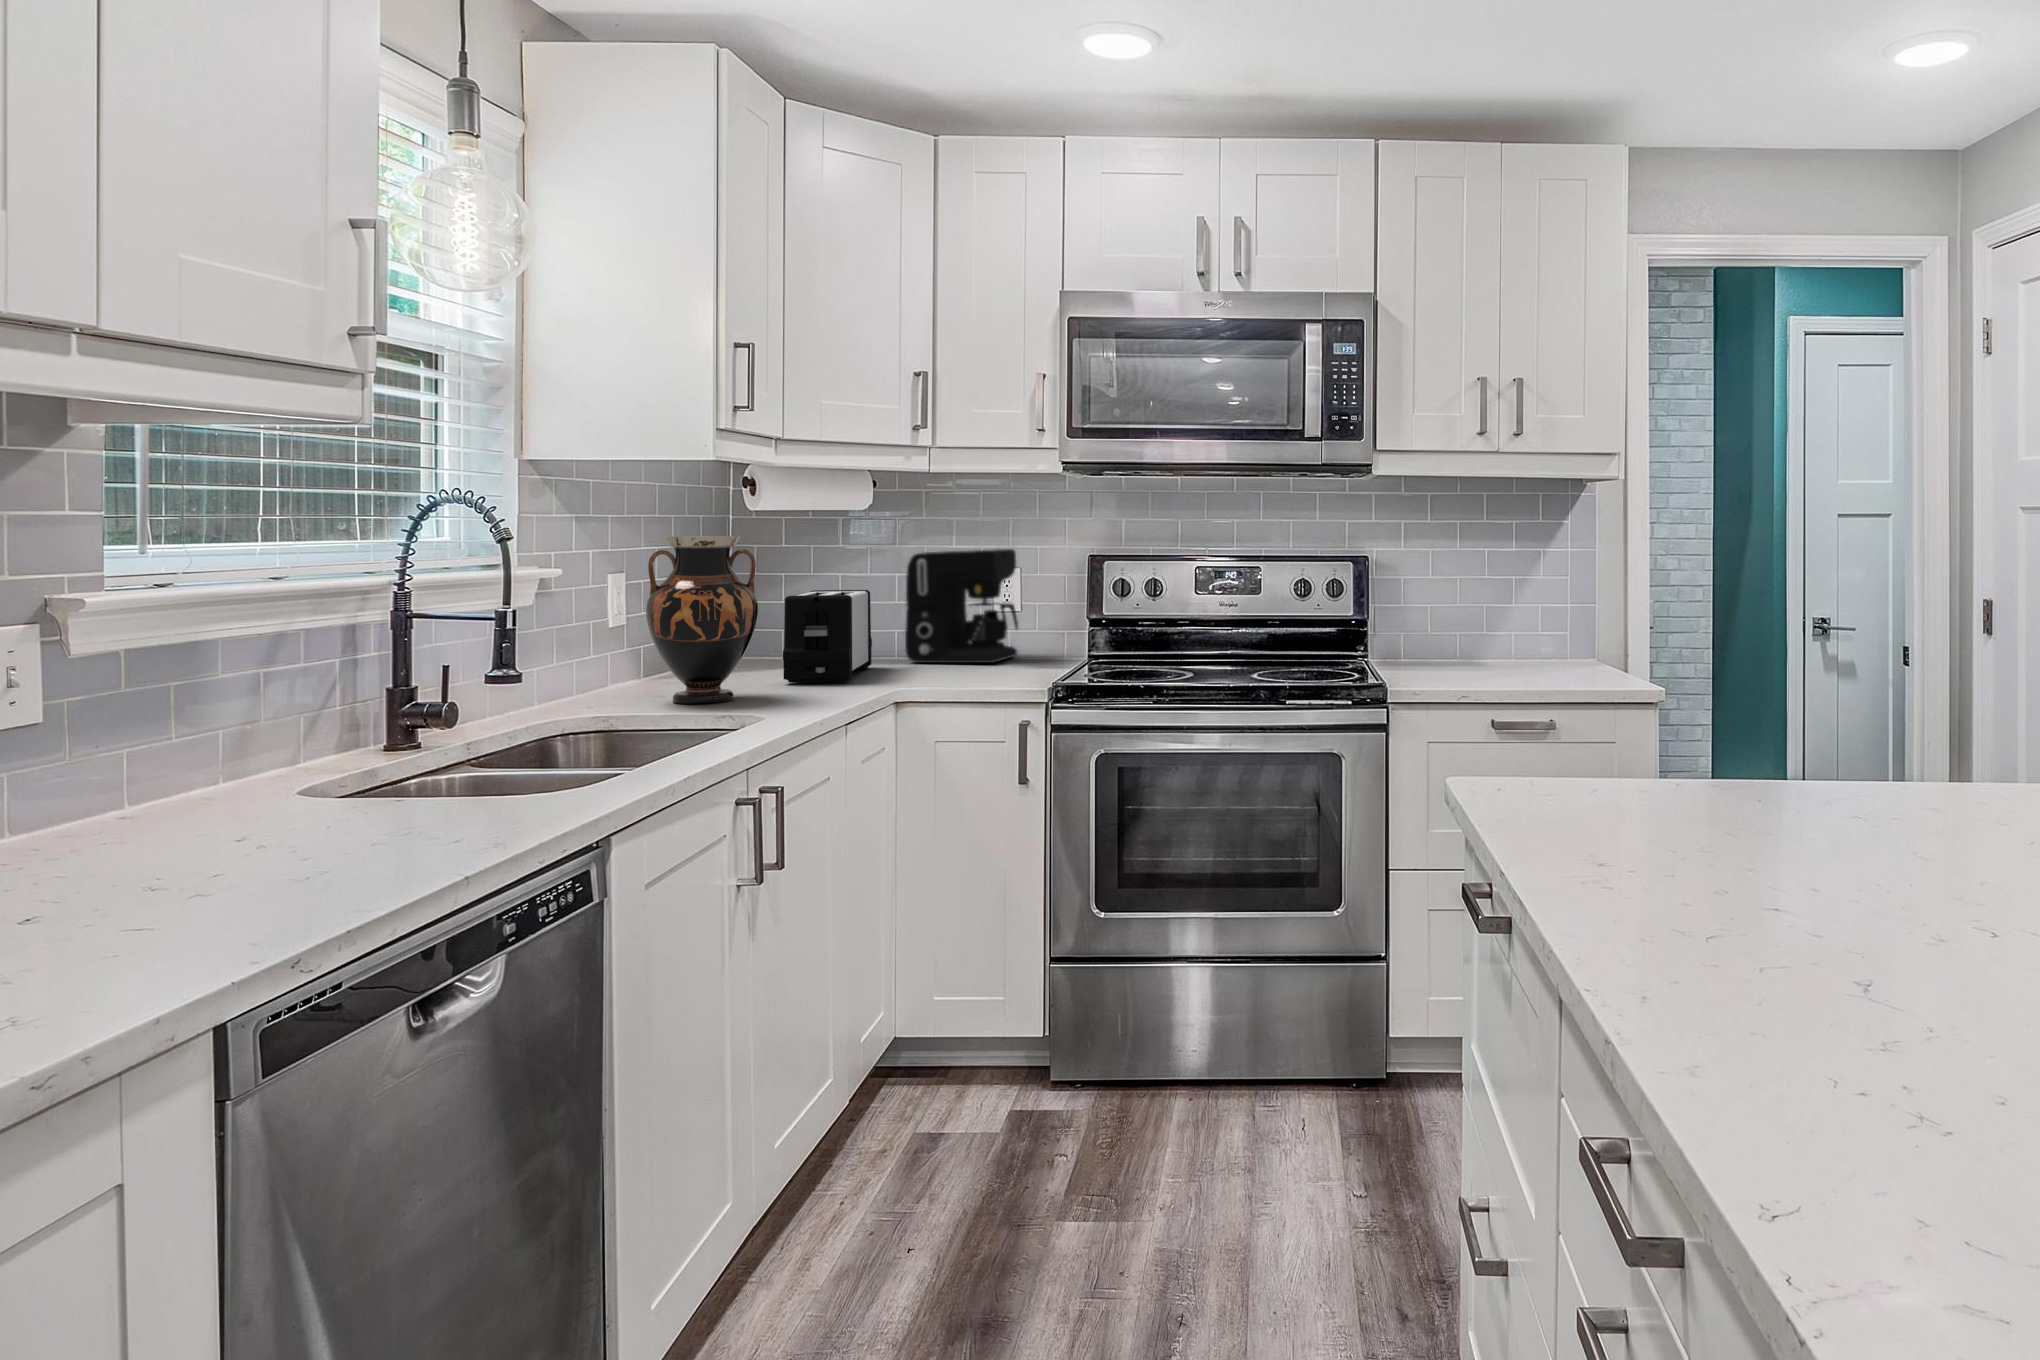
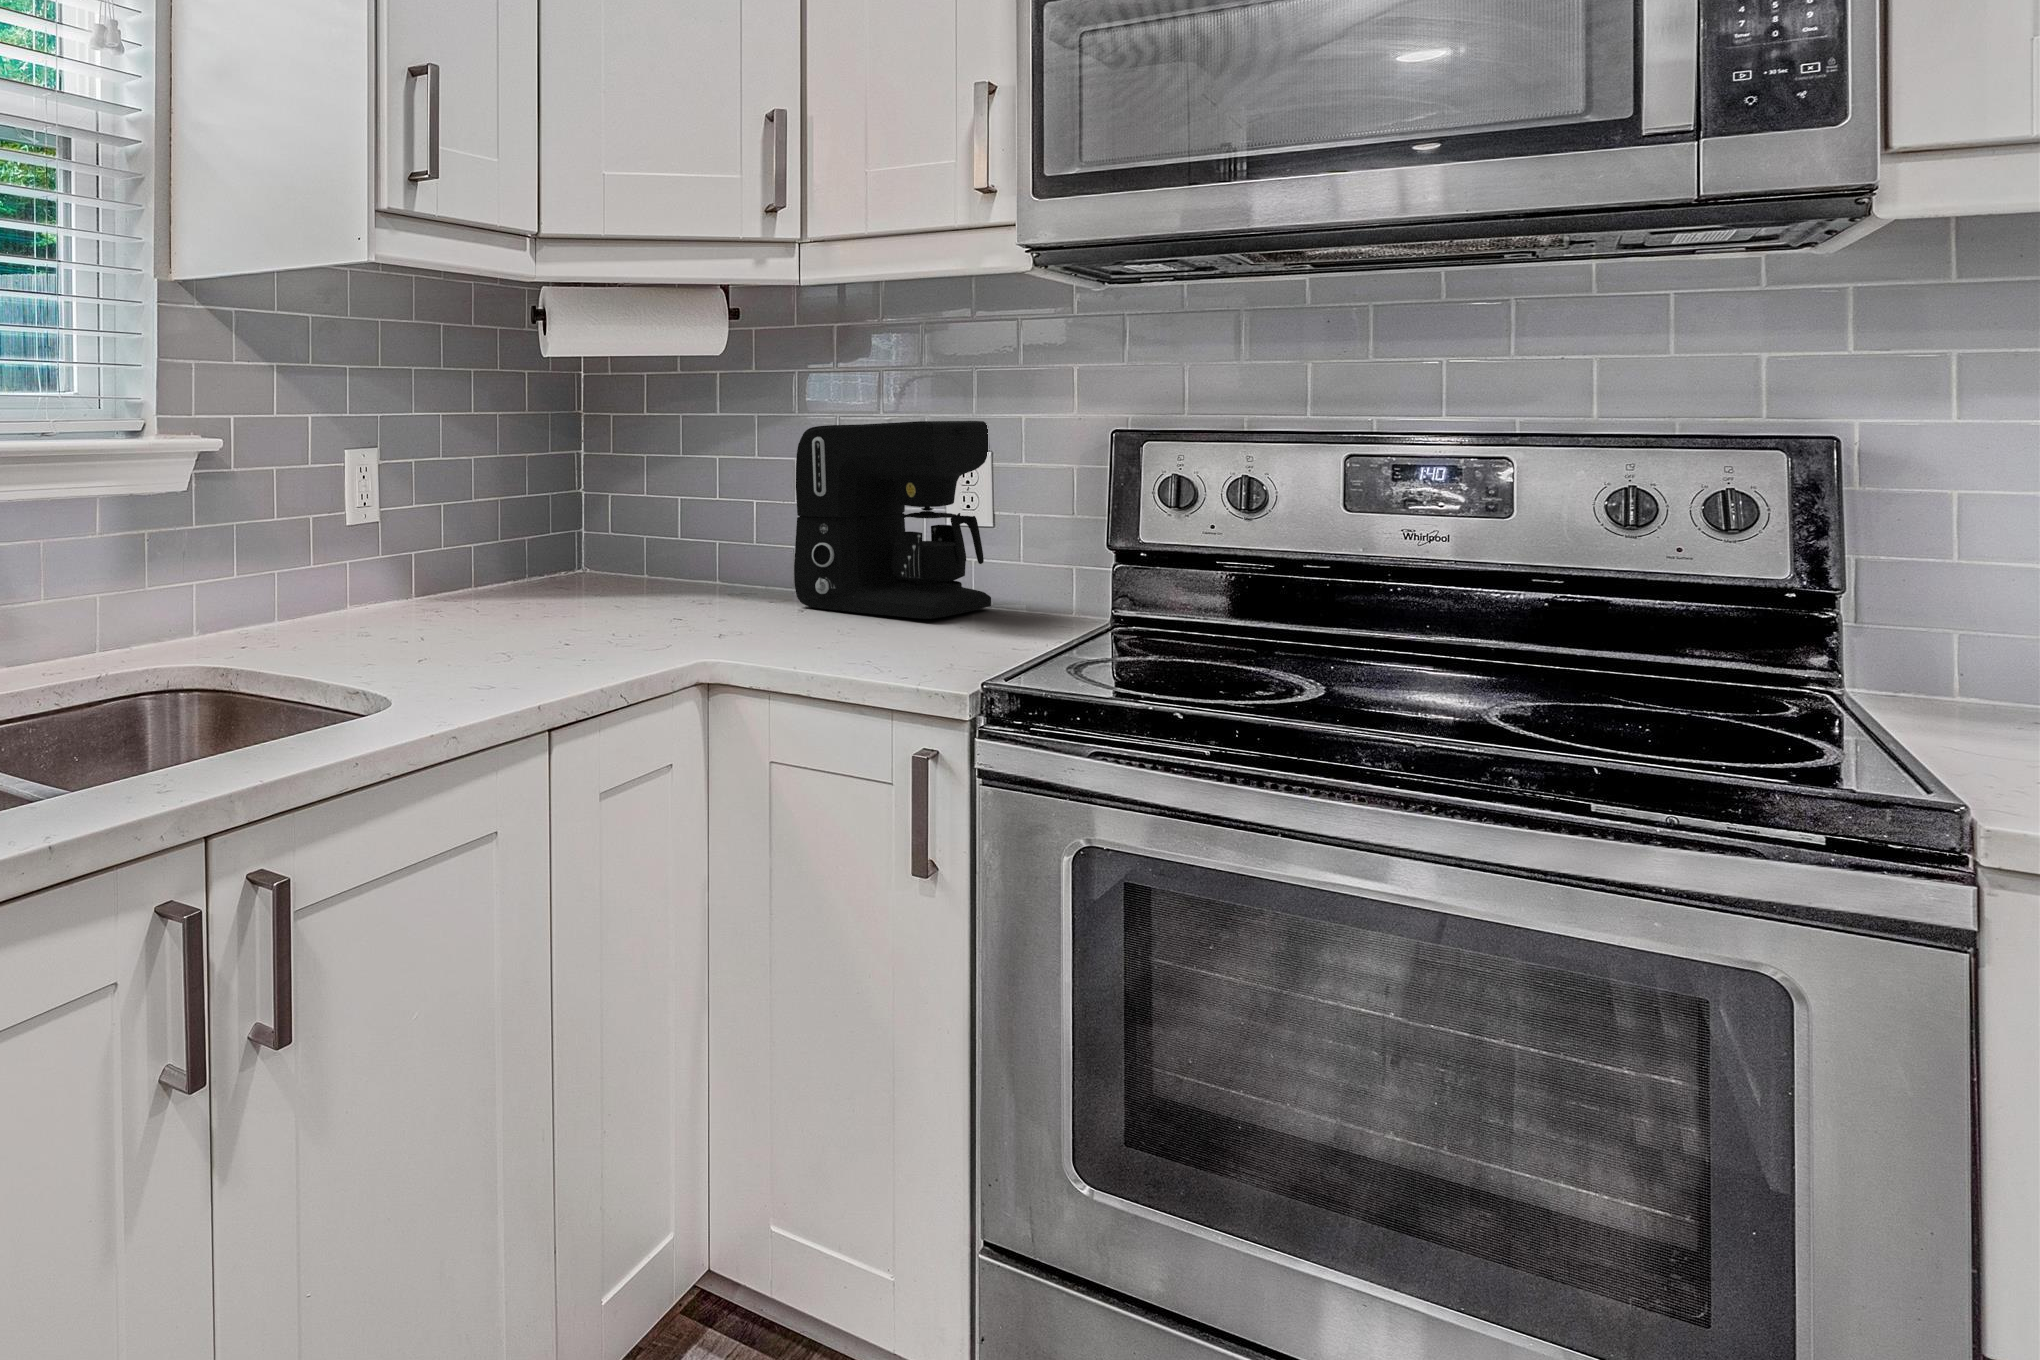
vase: present [646,536,758,704] -> none [323,392,484,658]
toaster: present [783,590,872,683] -> none [557,483,734,636]

